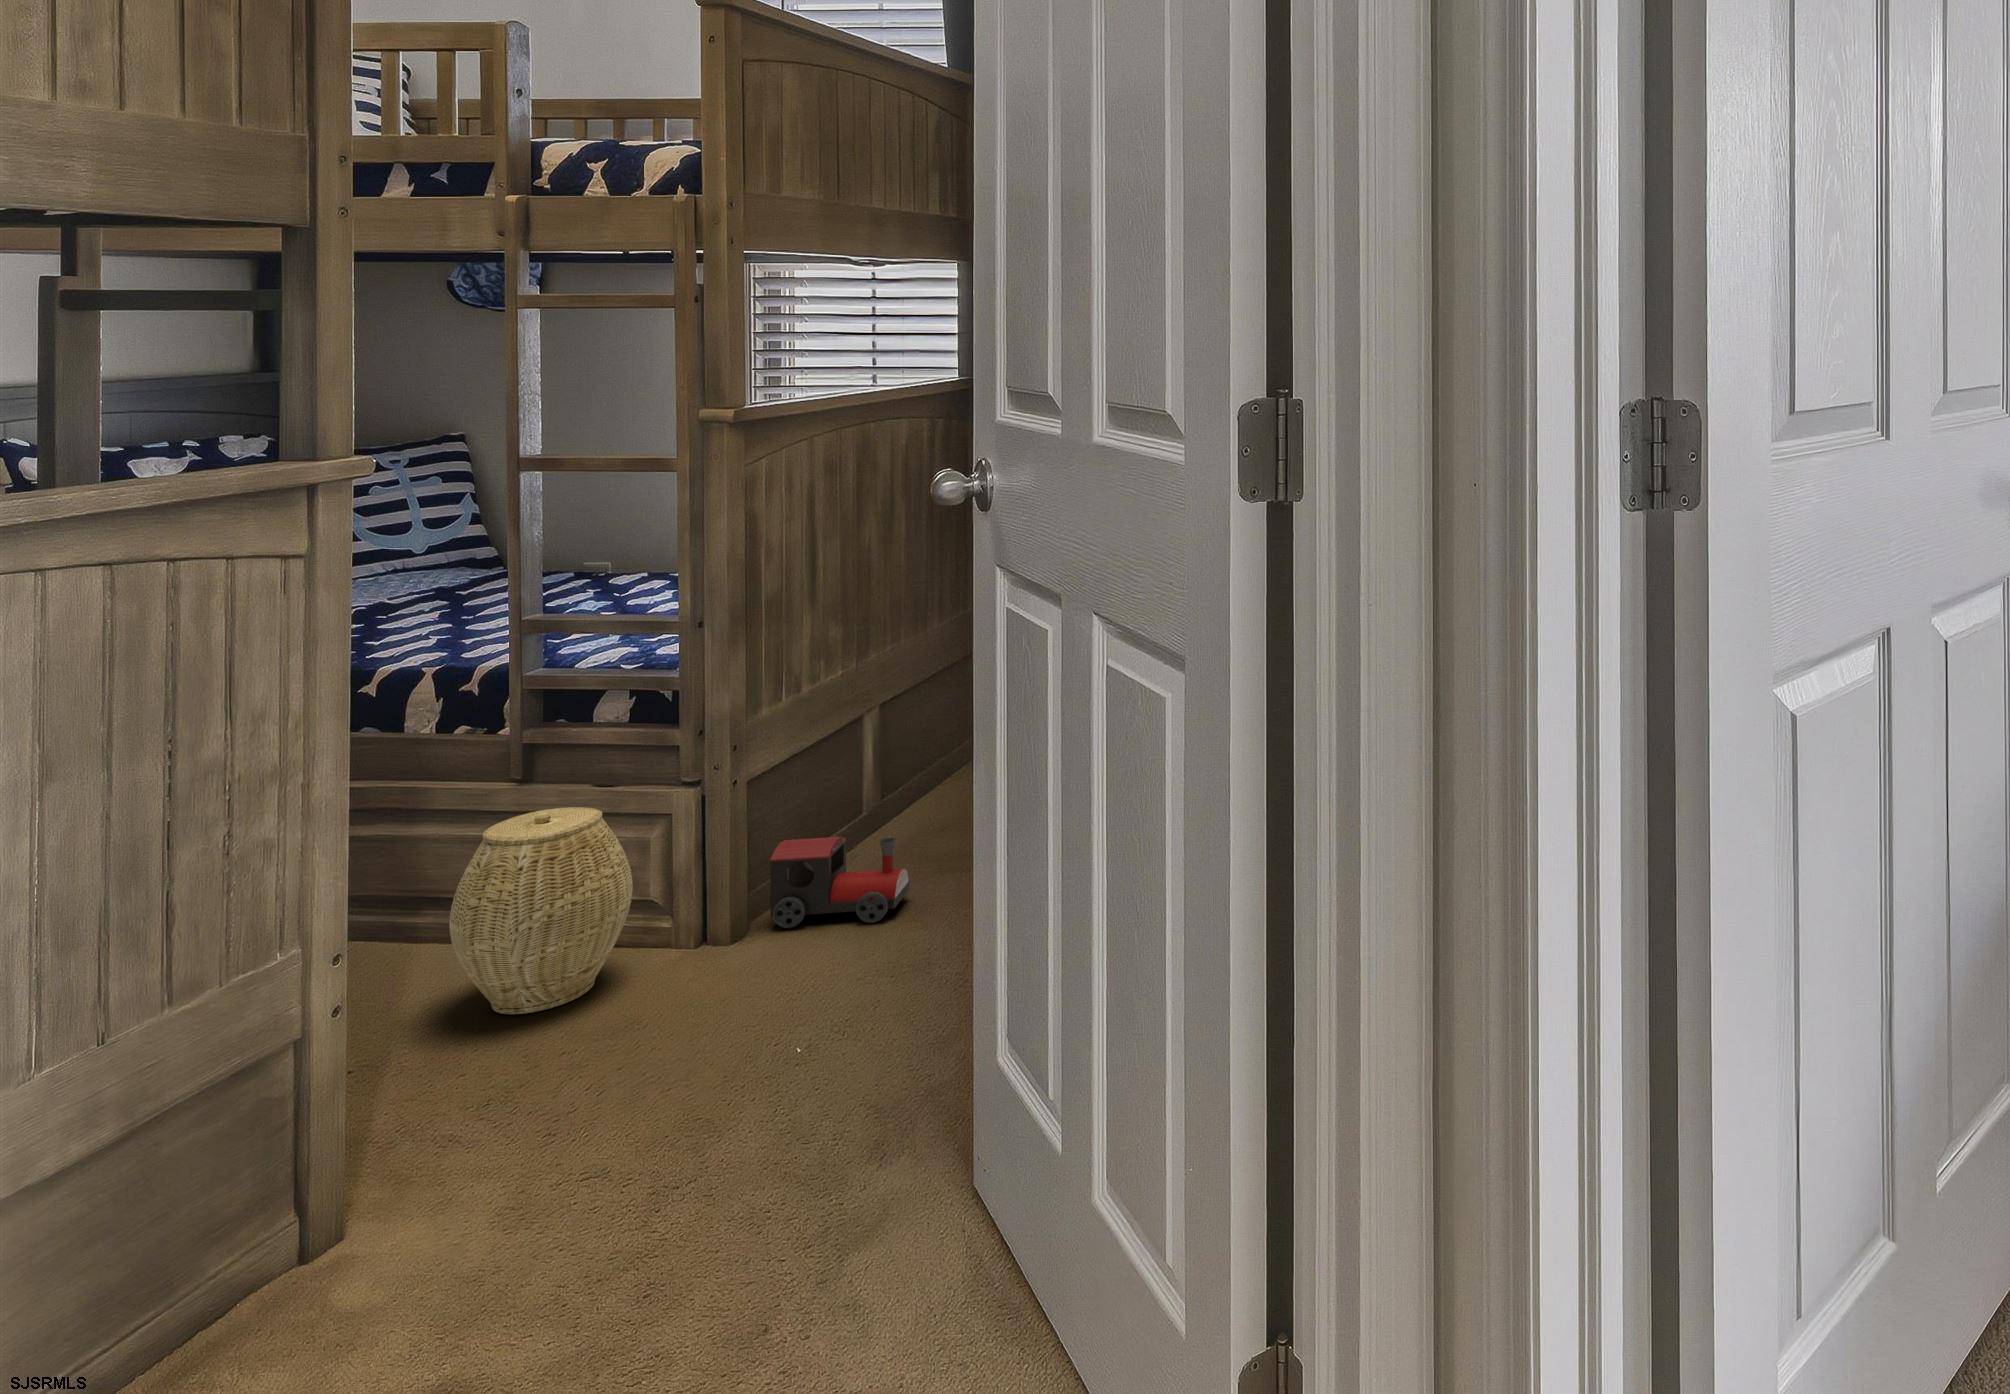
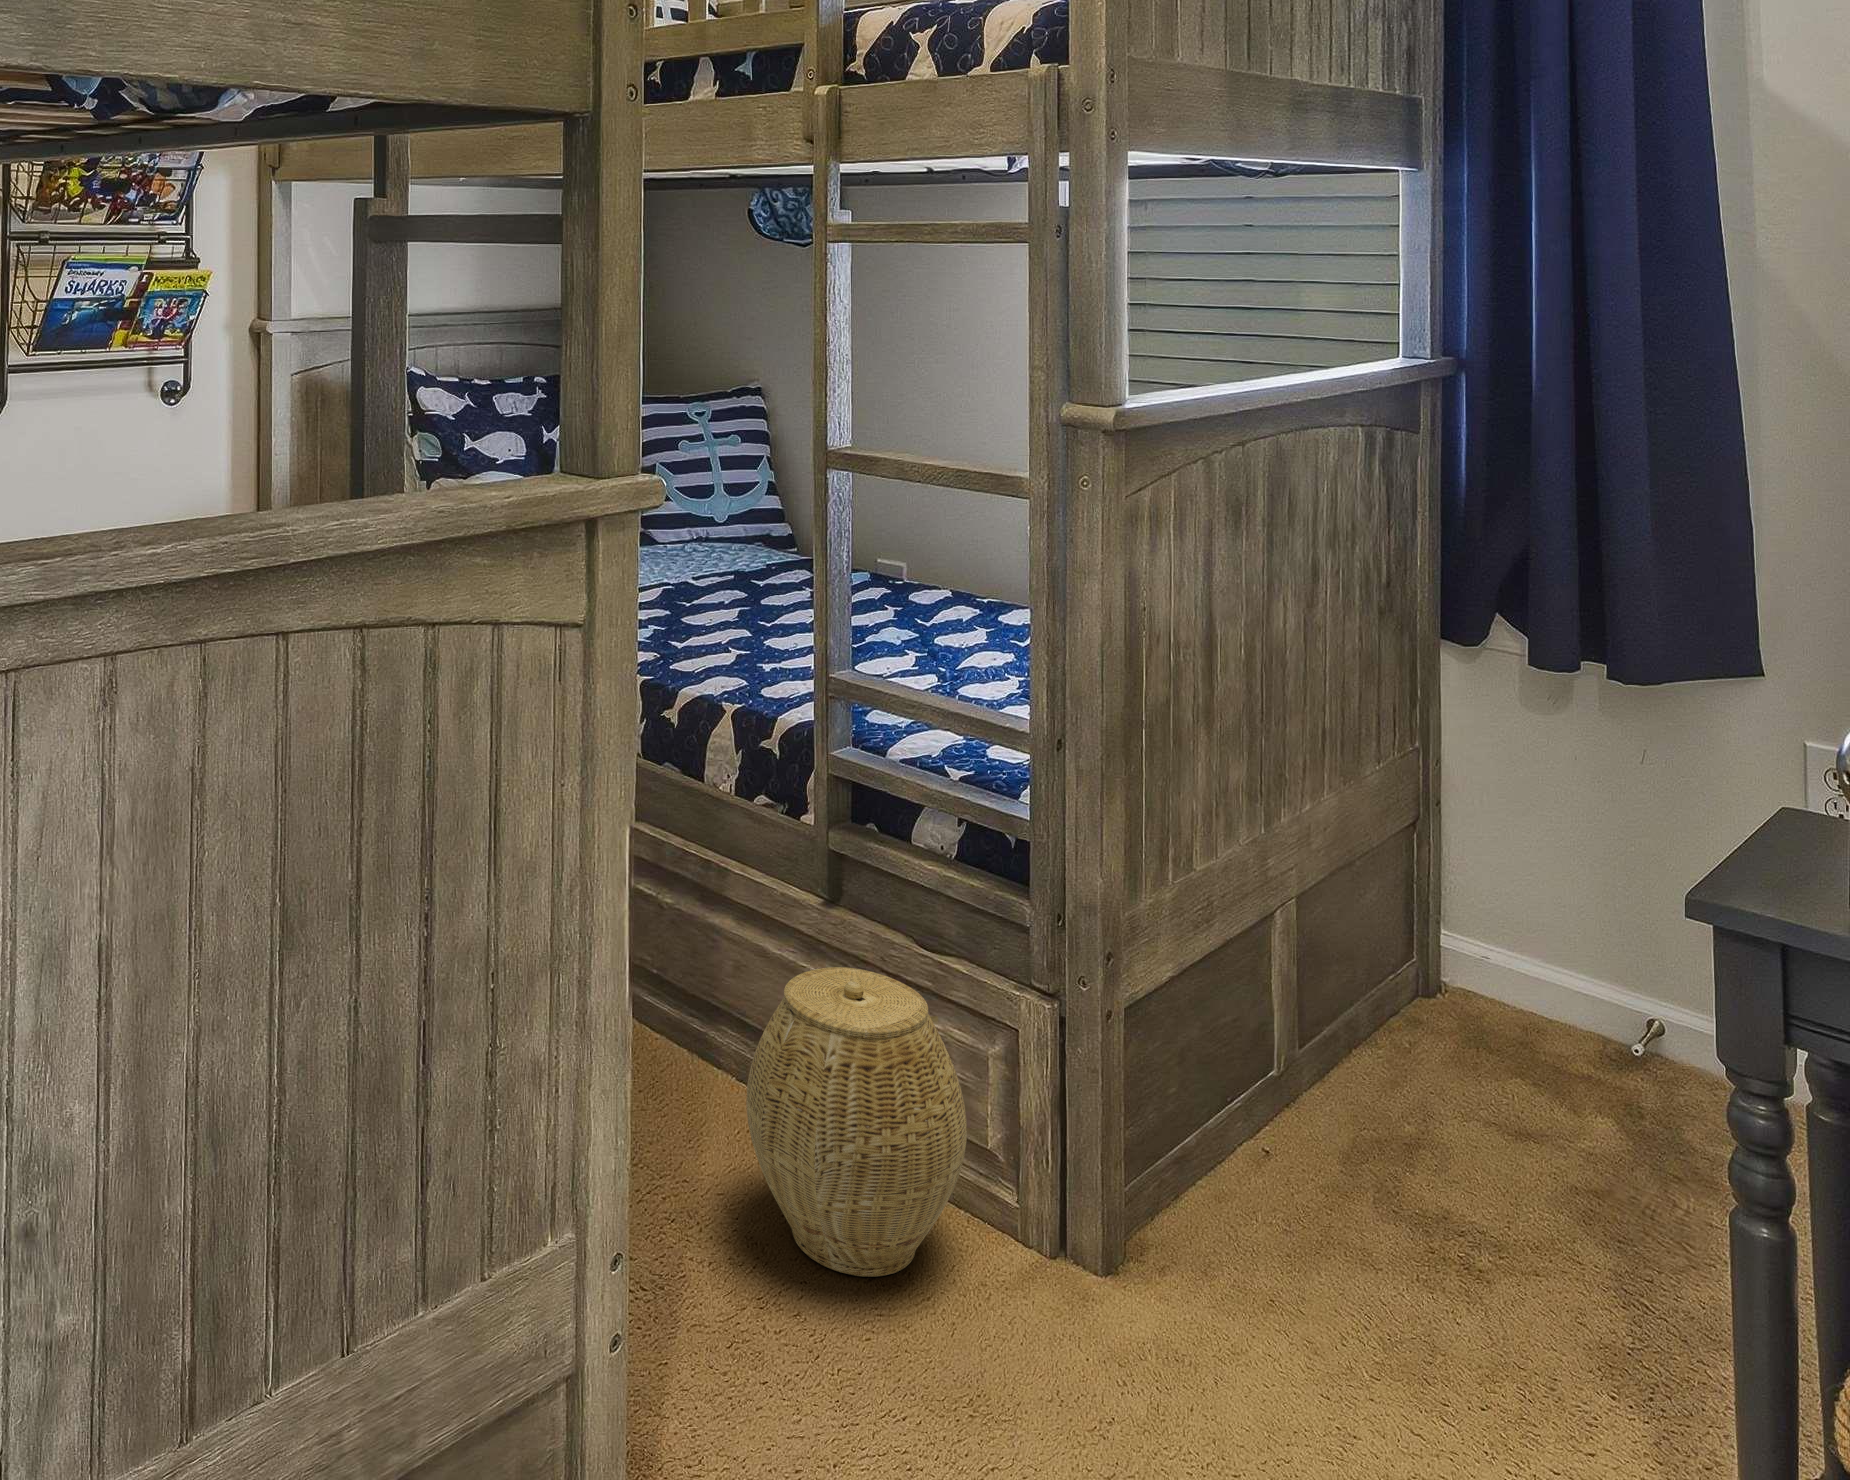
toy train: present [770,837,909,928] -> none [1160,1117,1399,1340]

